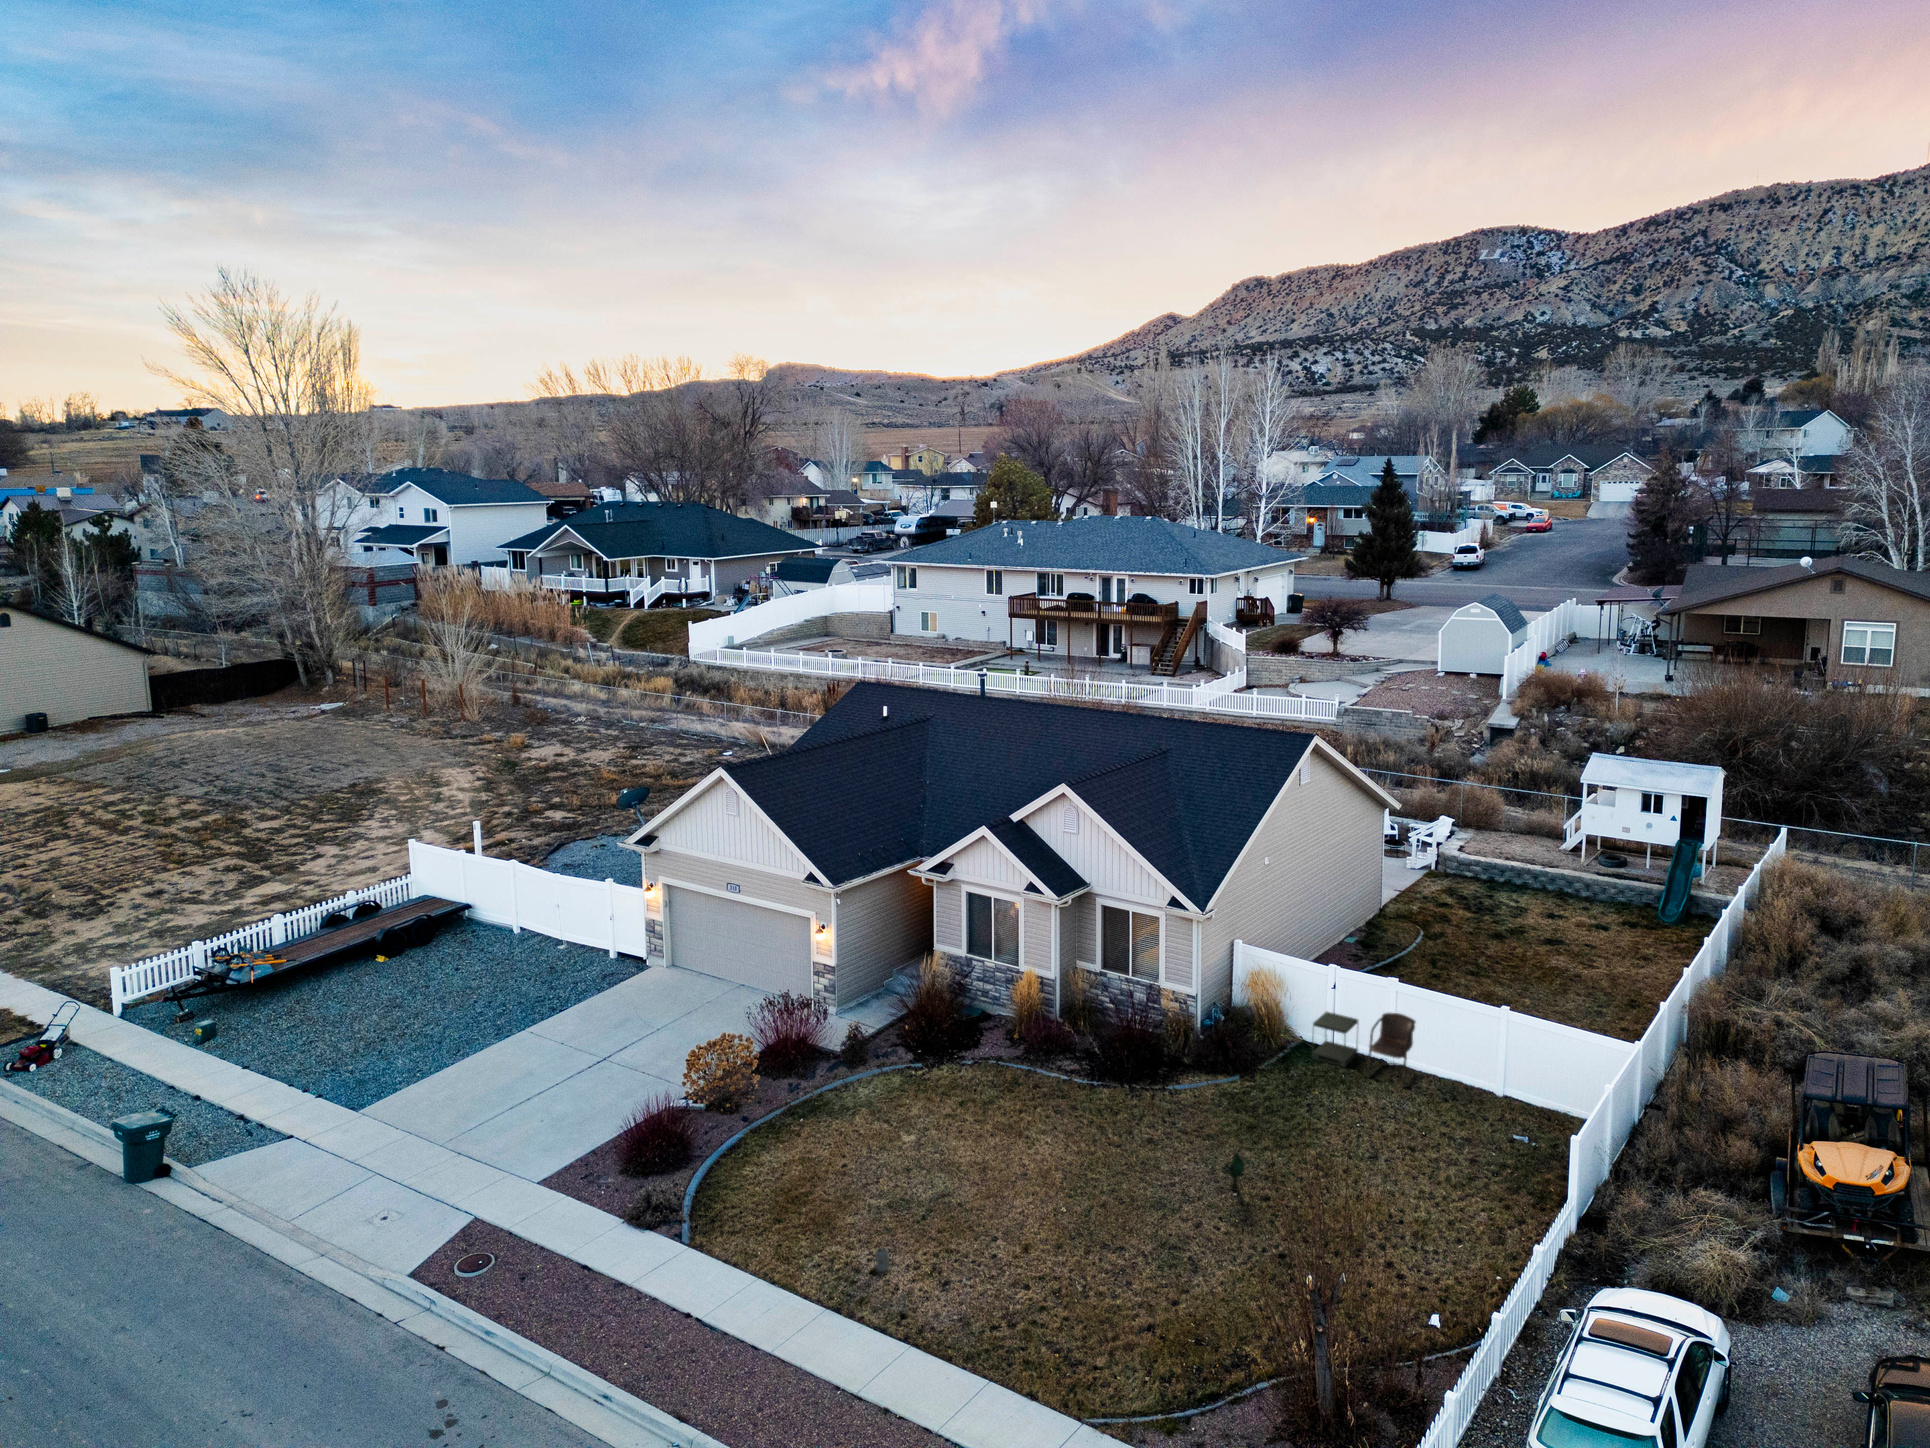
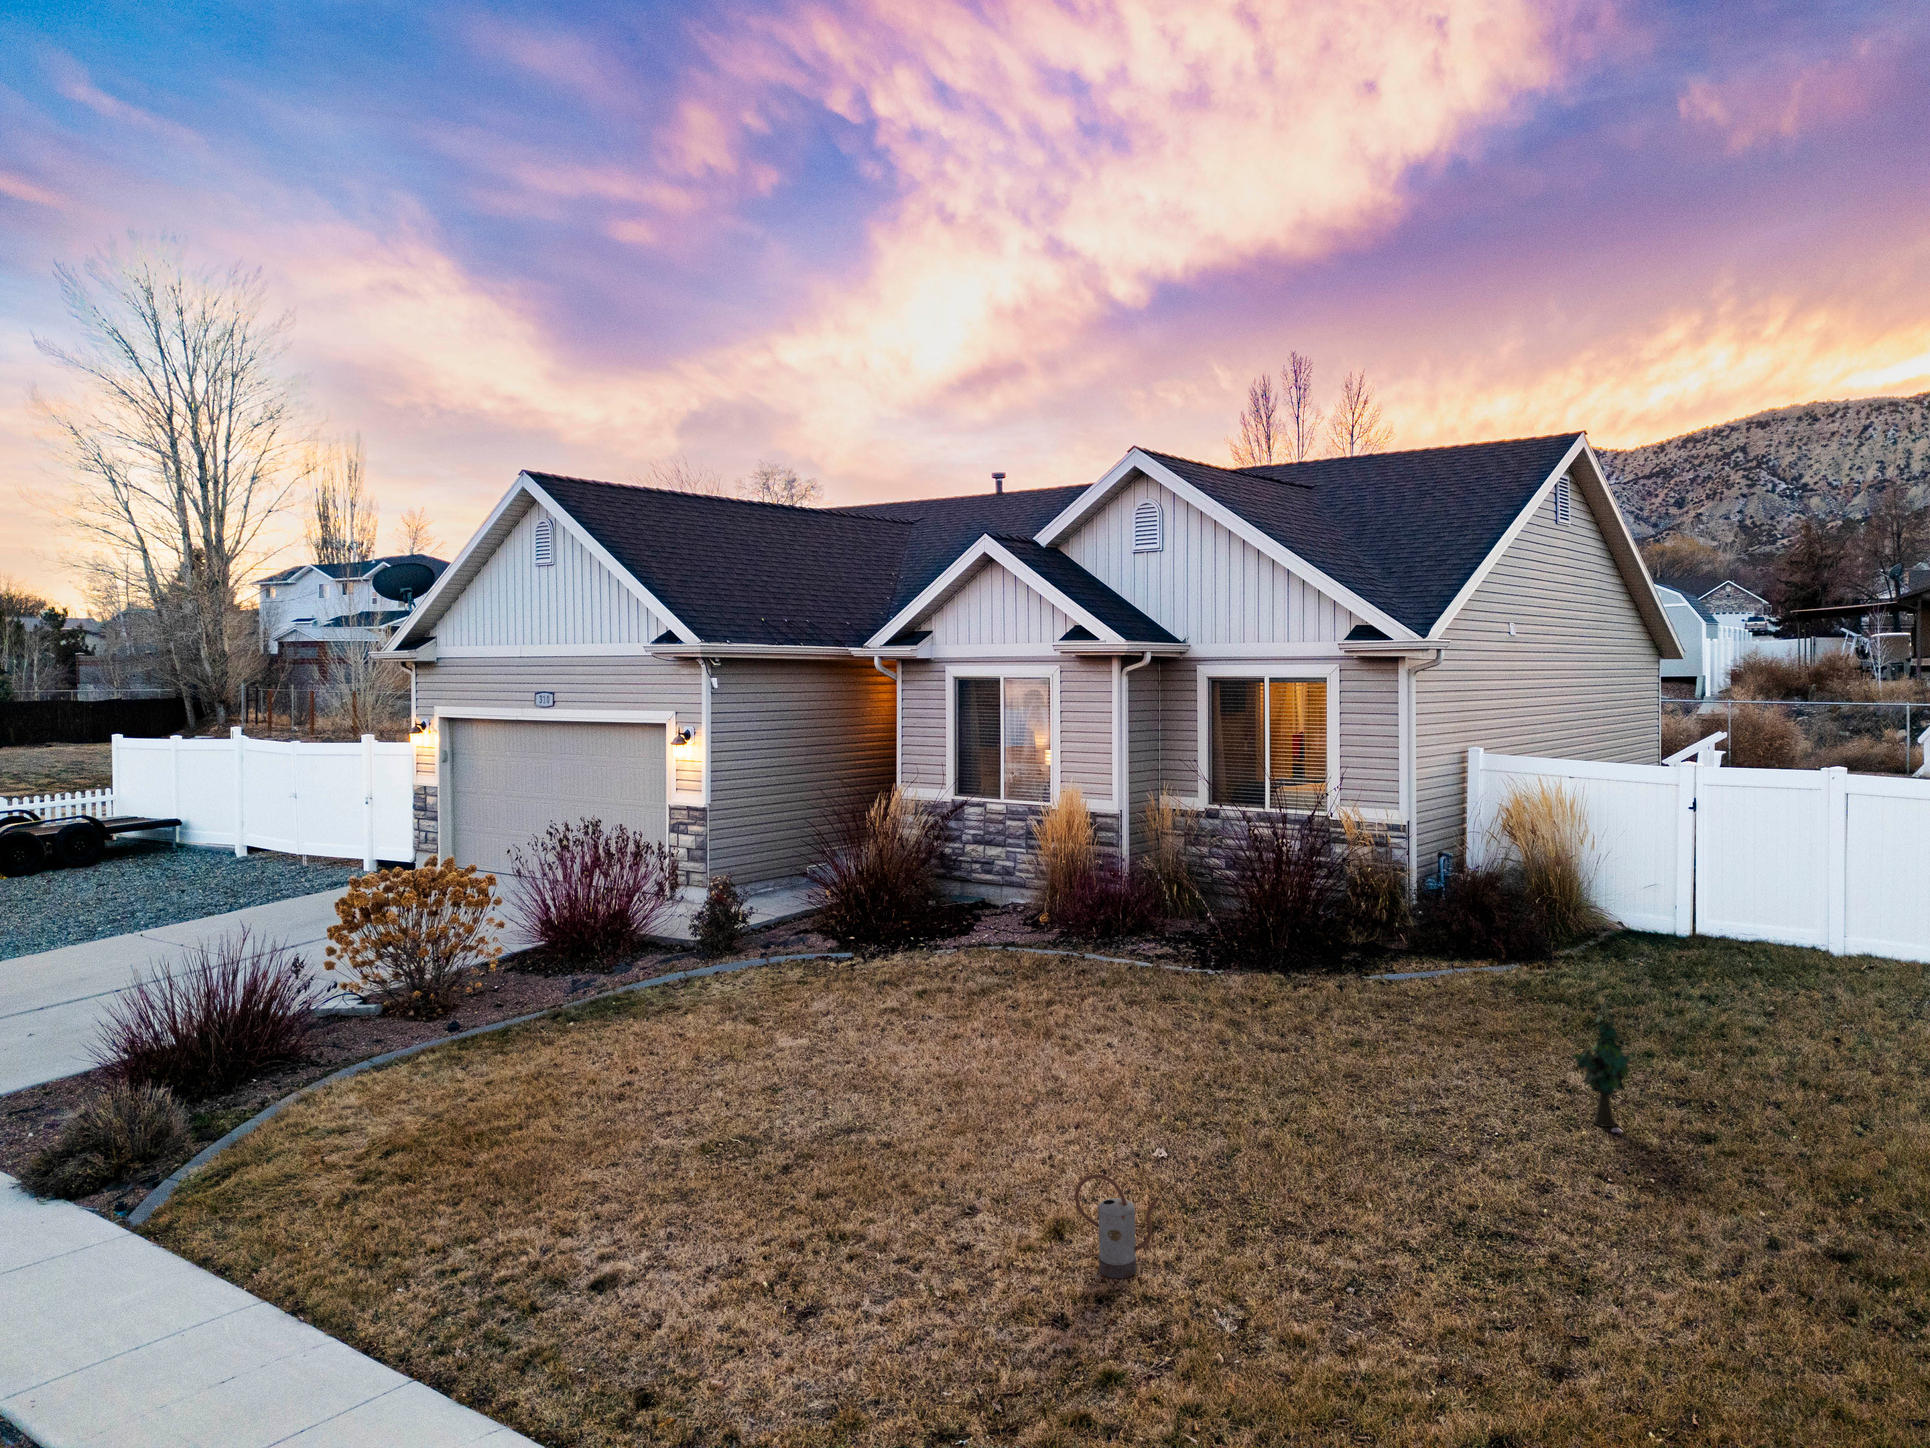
side table: present [1312,1011,1358,1067] -> none [1666,854,1761,952]
chair: present [1367,1013,1416,1087] -> none [1808,829,1912,976]
watering can: present [875,1247,890,1276] -> present [1075,1174,1160,1278]

